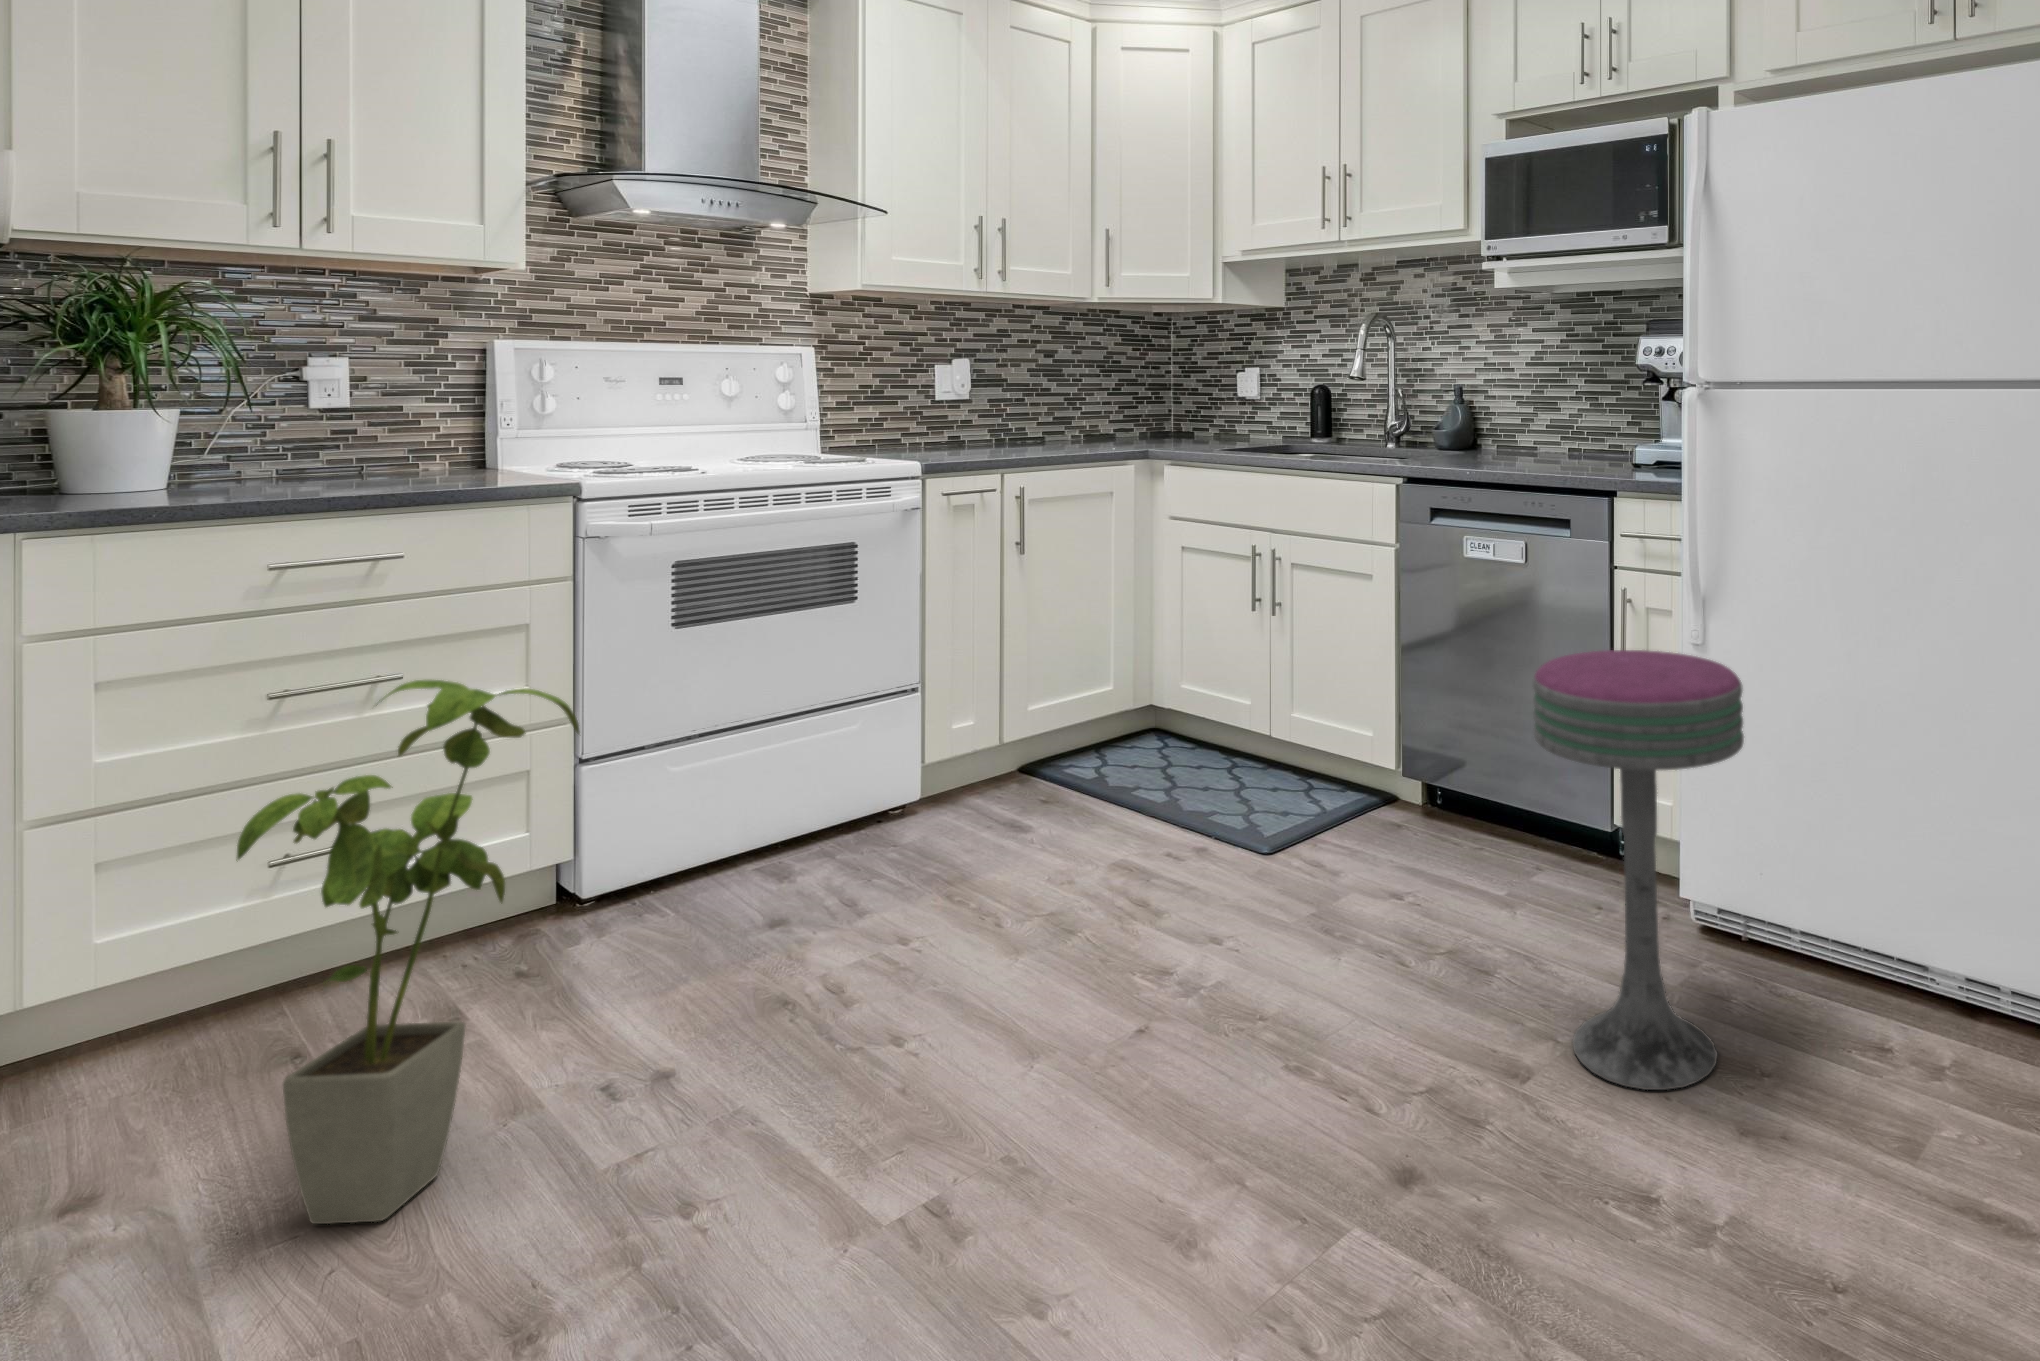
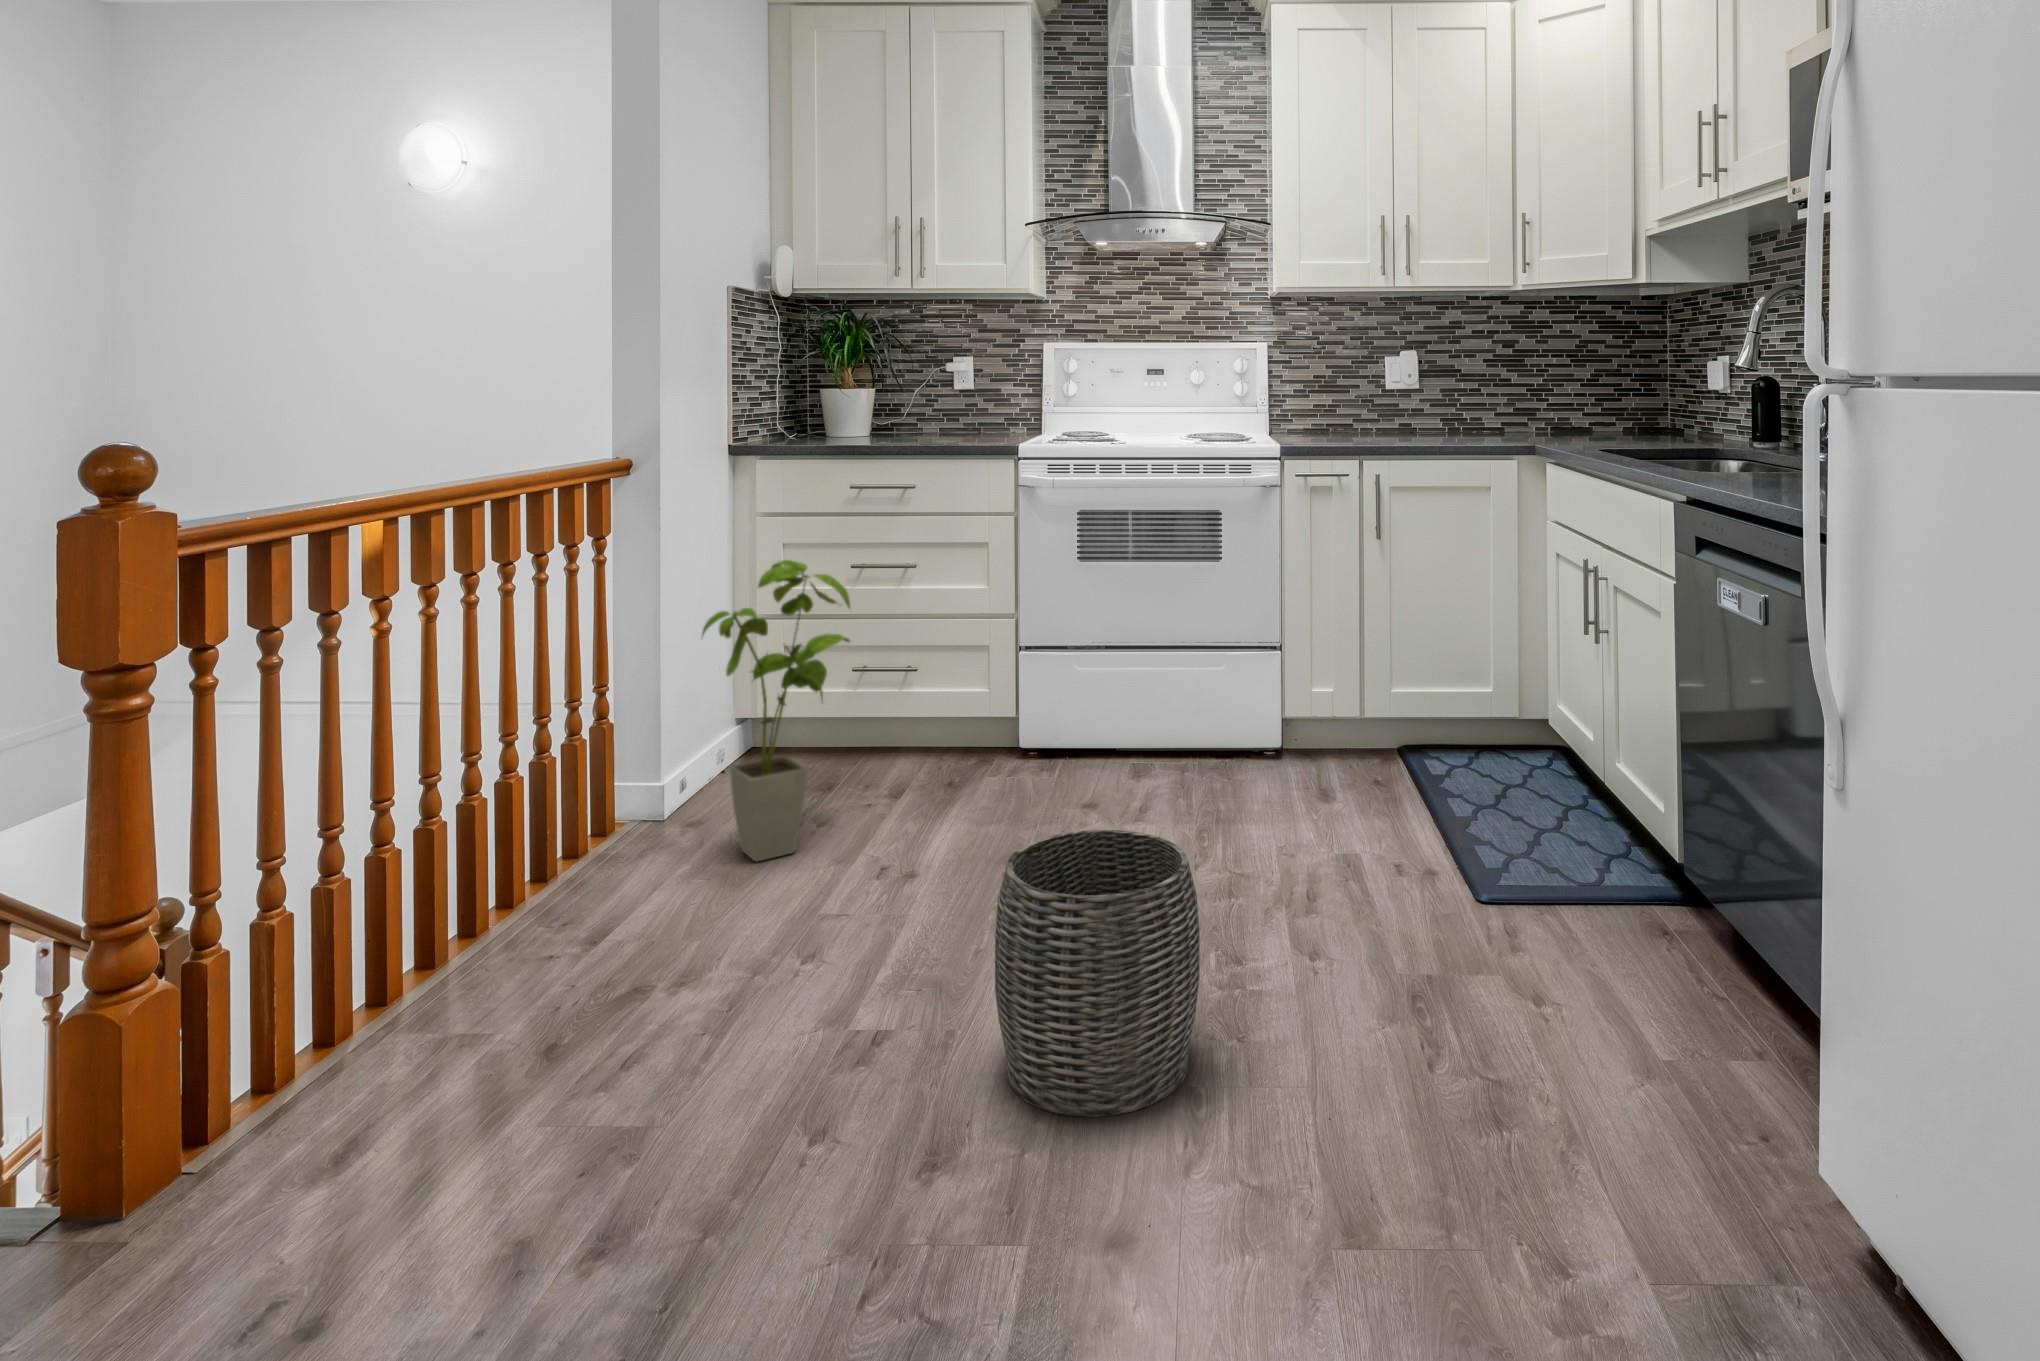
bar stool: present [1533,650,1744,1090] -> none [1279,711,1521,1228]
woven basket: none [1210,858,1437,1195] -> present [995,830,1200,1117]

